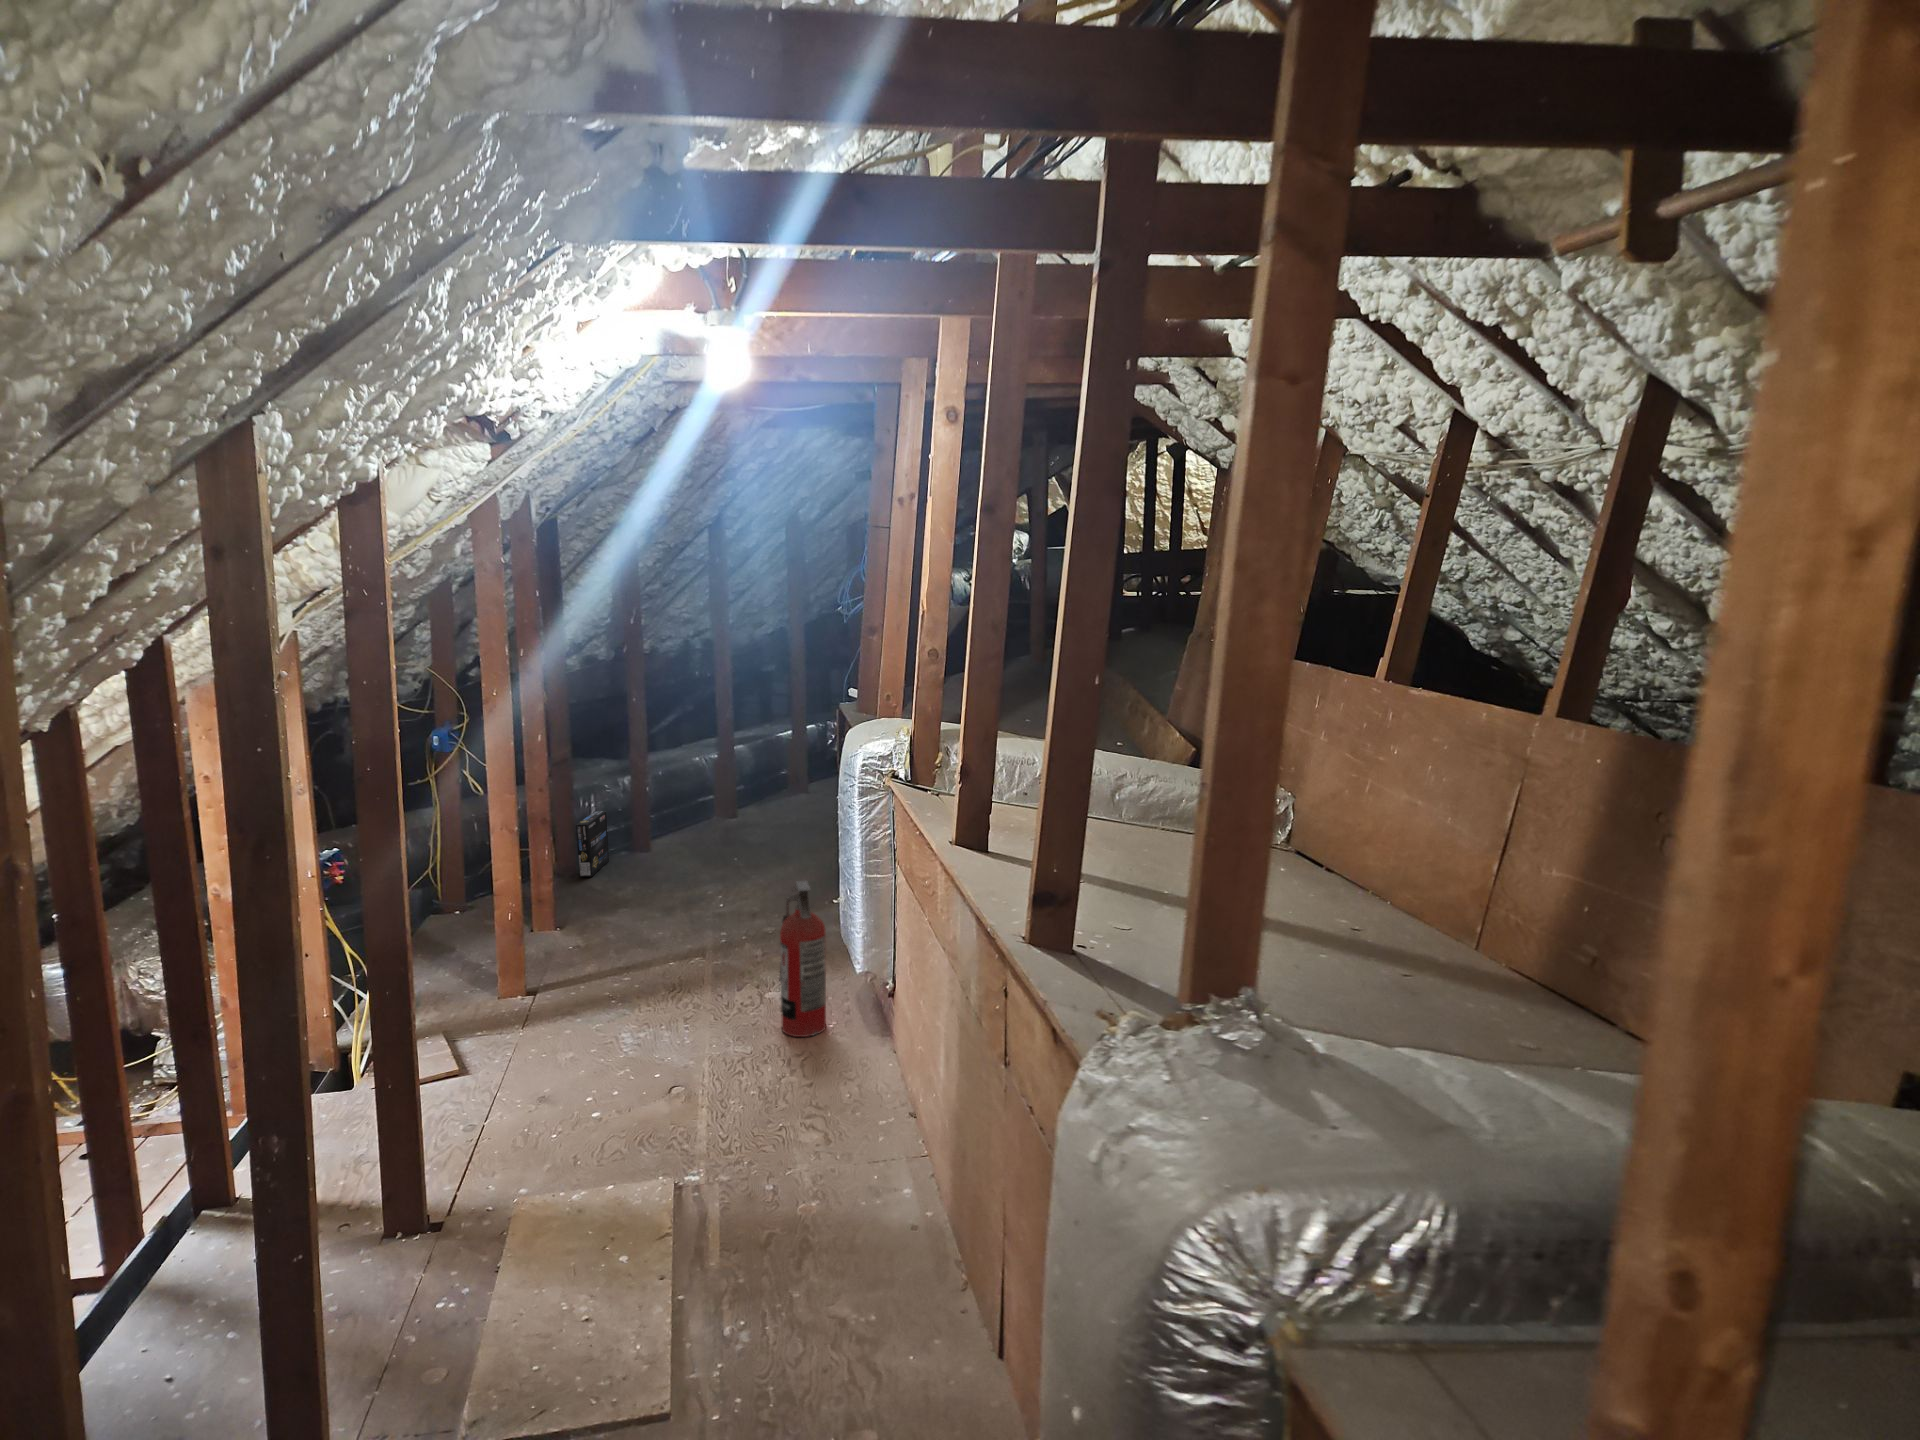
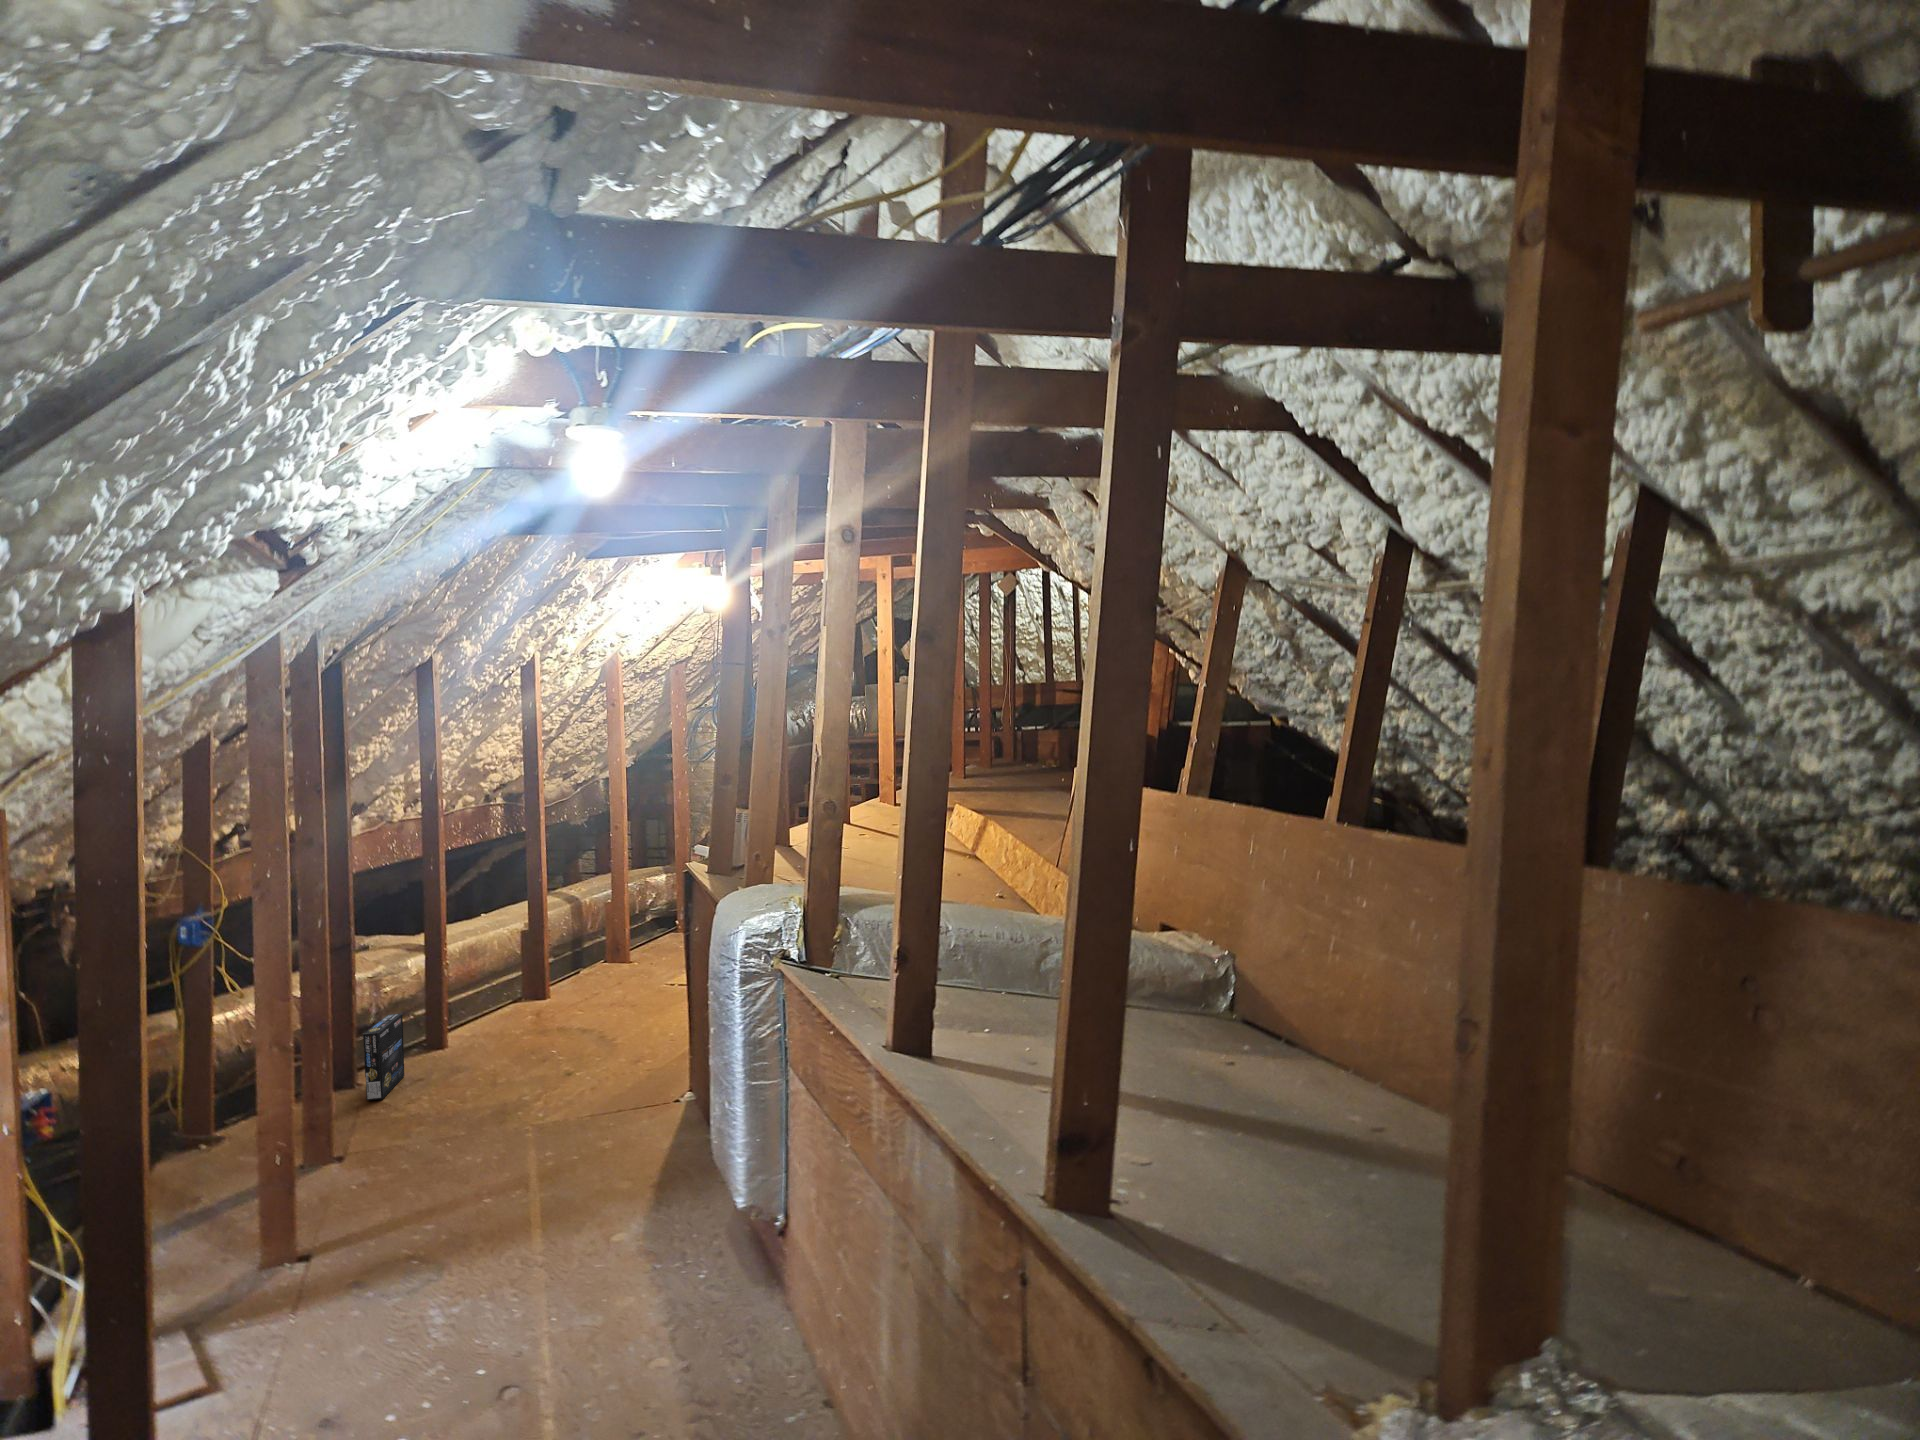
fire extinguisher: present [779,881,826,1037] -> none [643,1091,705,1297]

